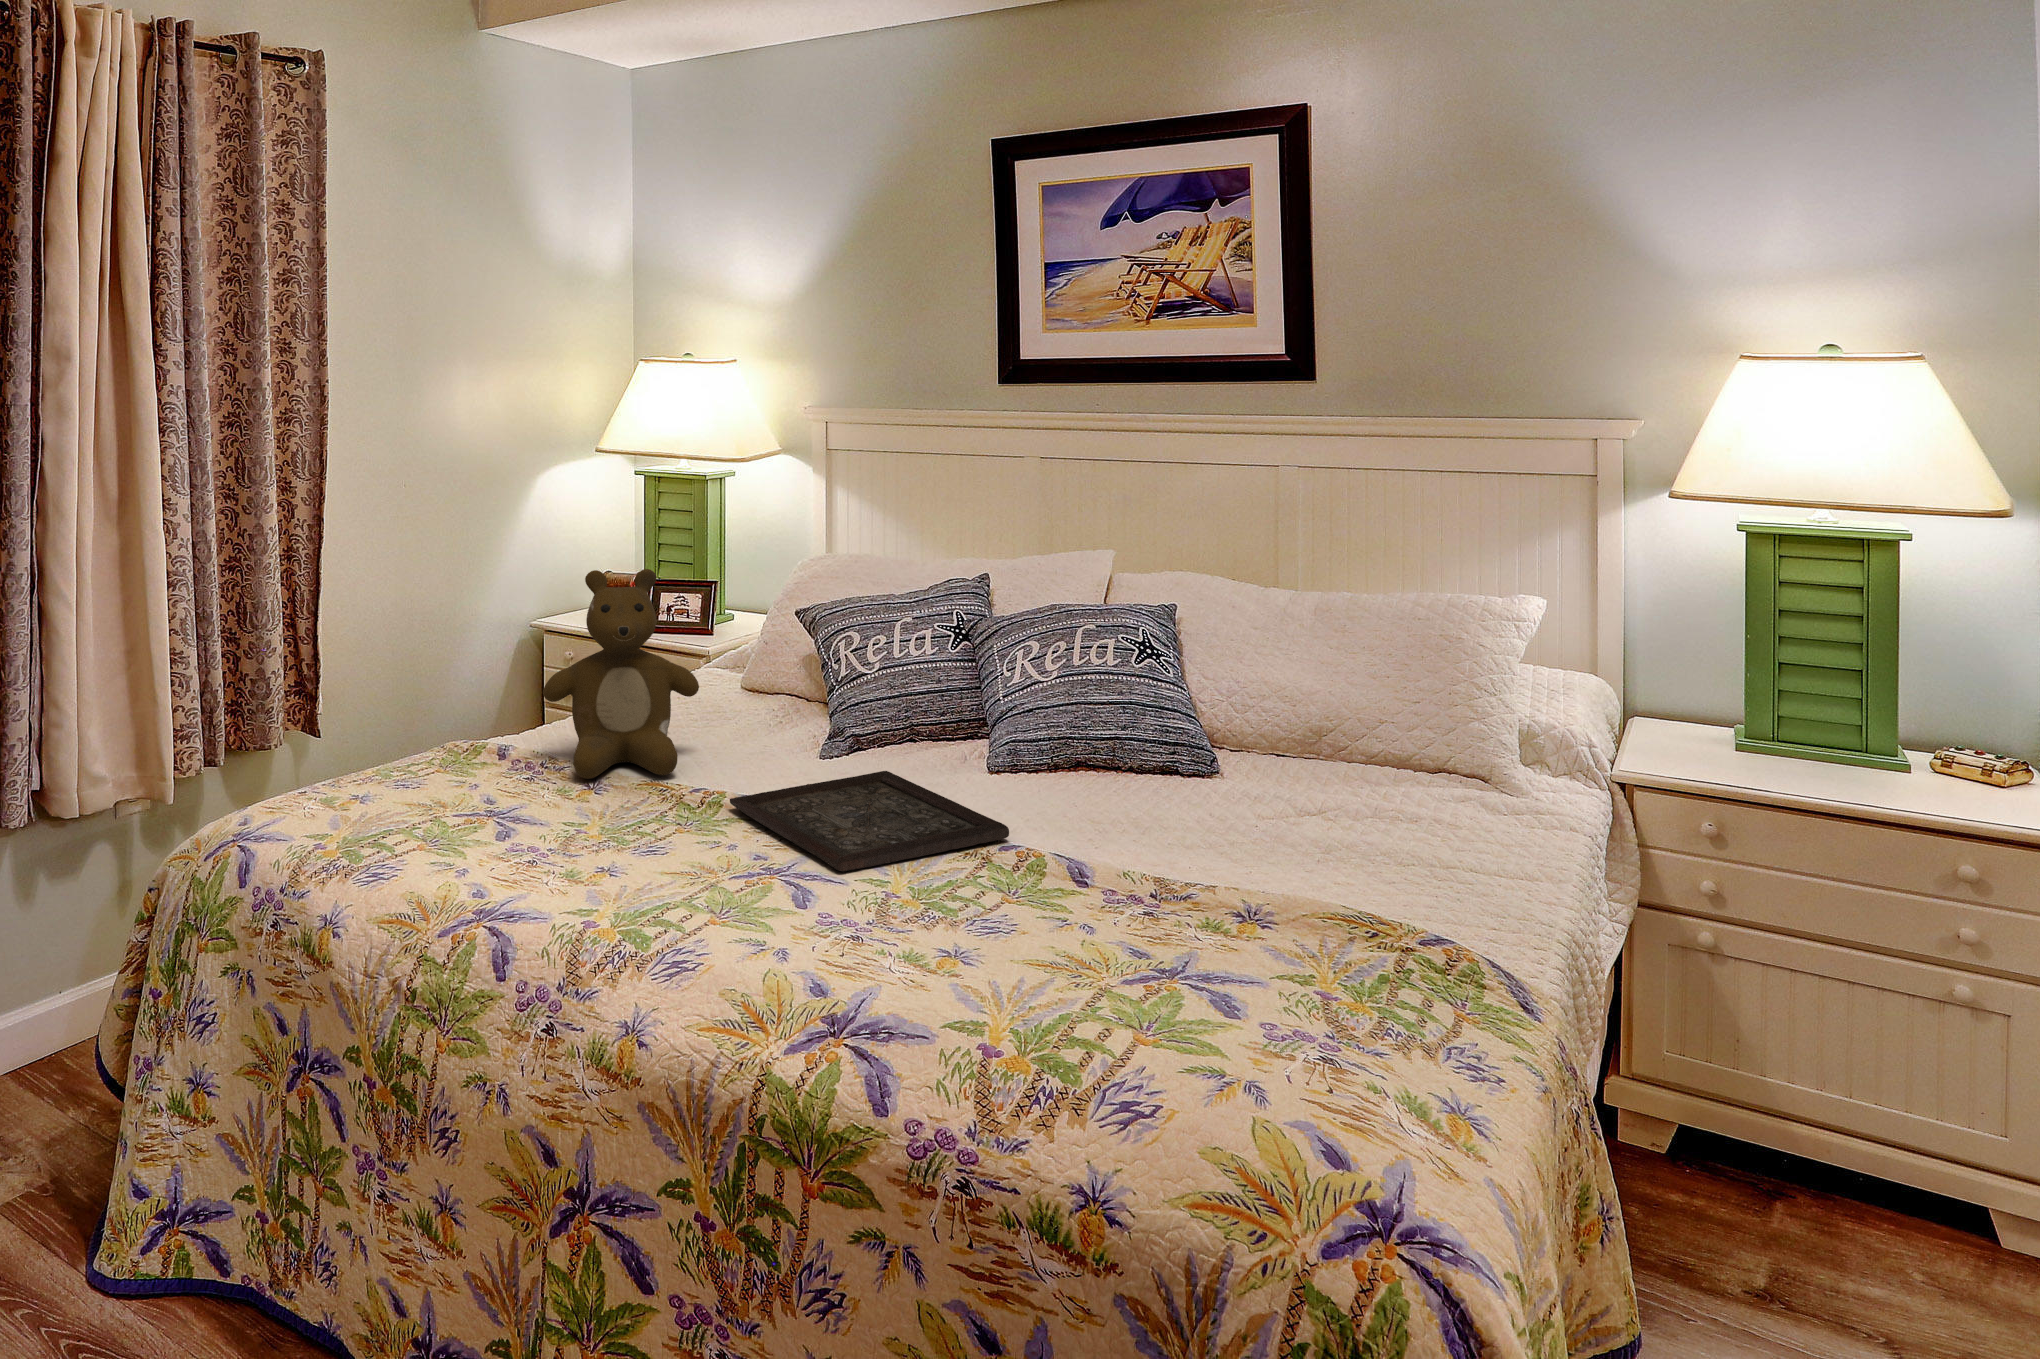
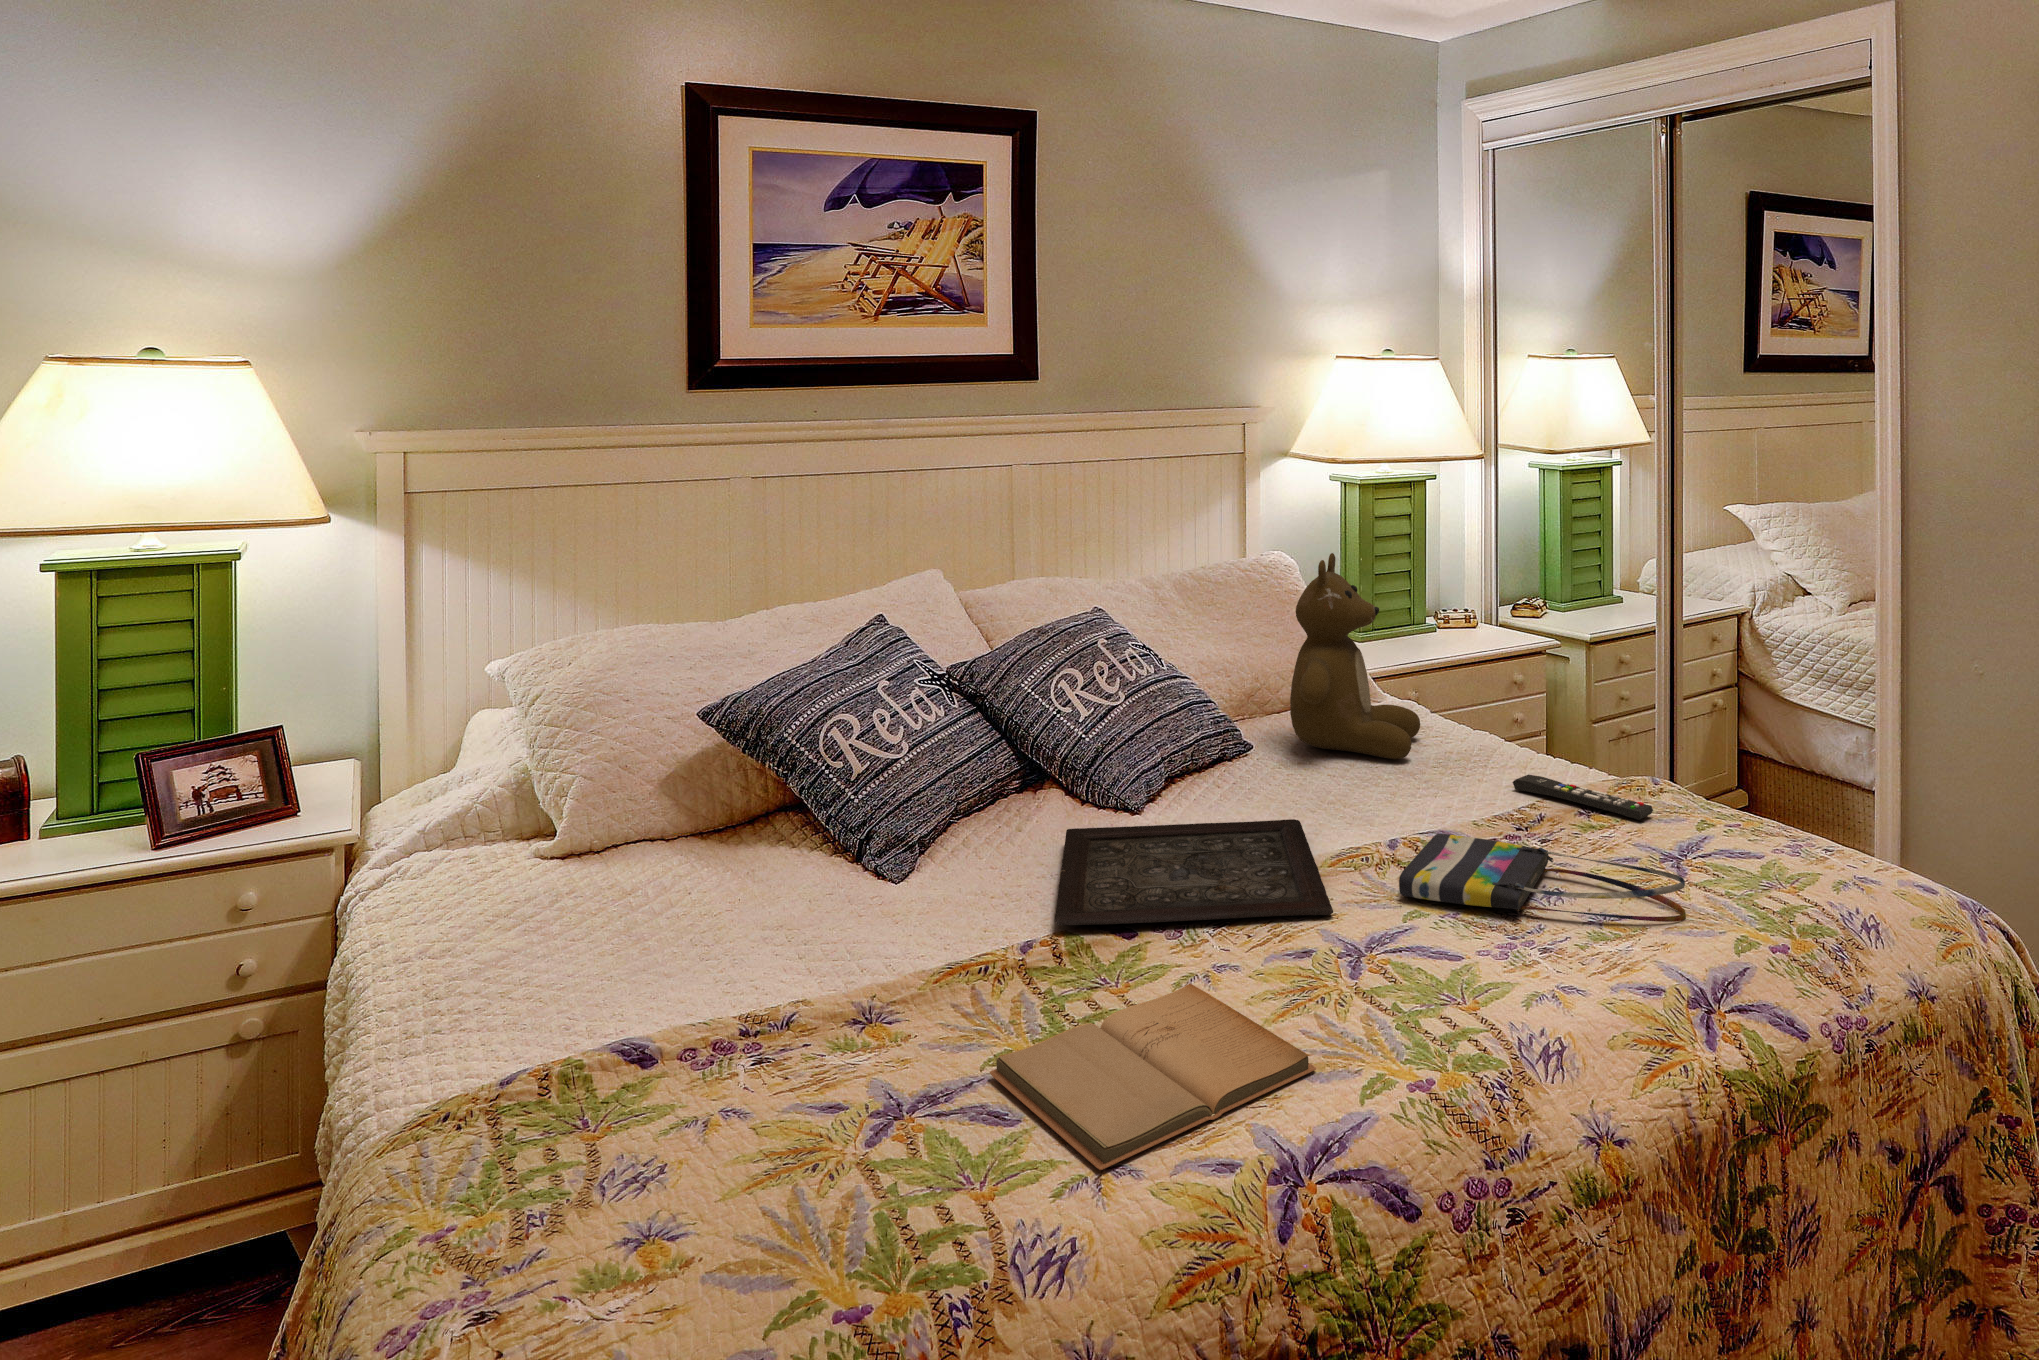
teddy bear: present [543,569,699,779] -> present [1290,553,1420,759]
book: none [448,820,667,899] -> present [990,984,1316,1170]
tote bag: none [892,867,1057,1003] -> present [1399,834,1686,922]
remote control: none [1263,891,1305,971] -> present [1513,775,1653,820]

